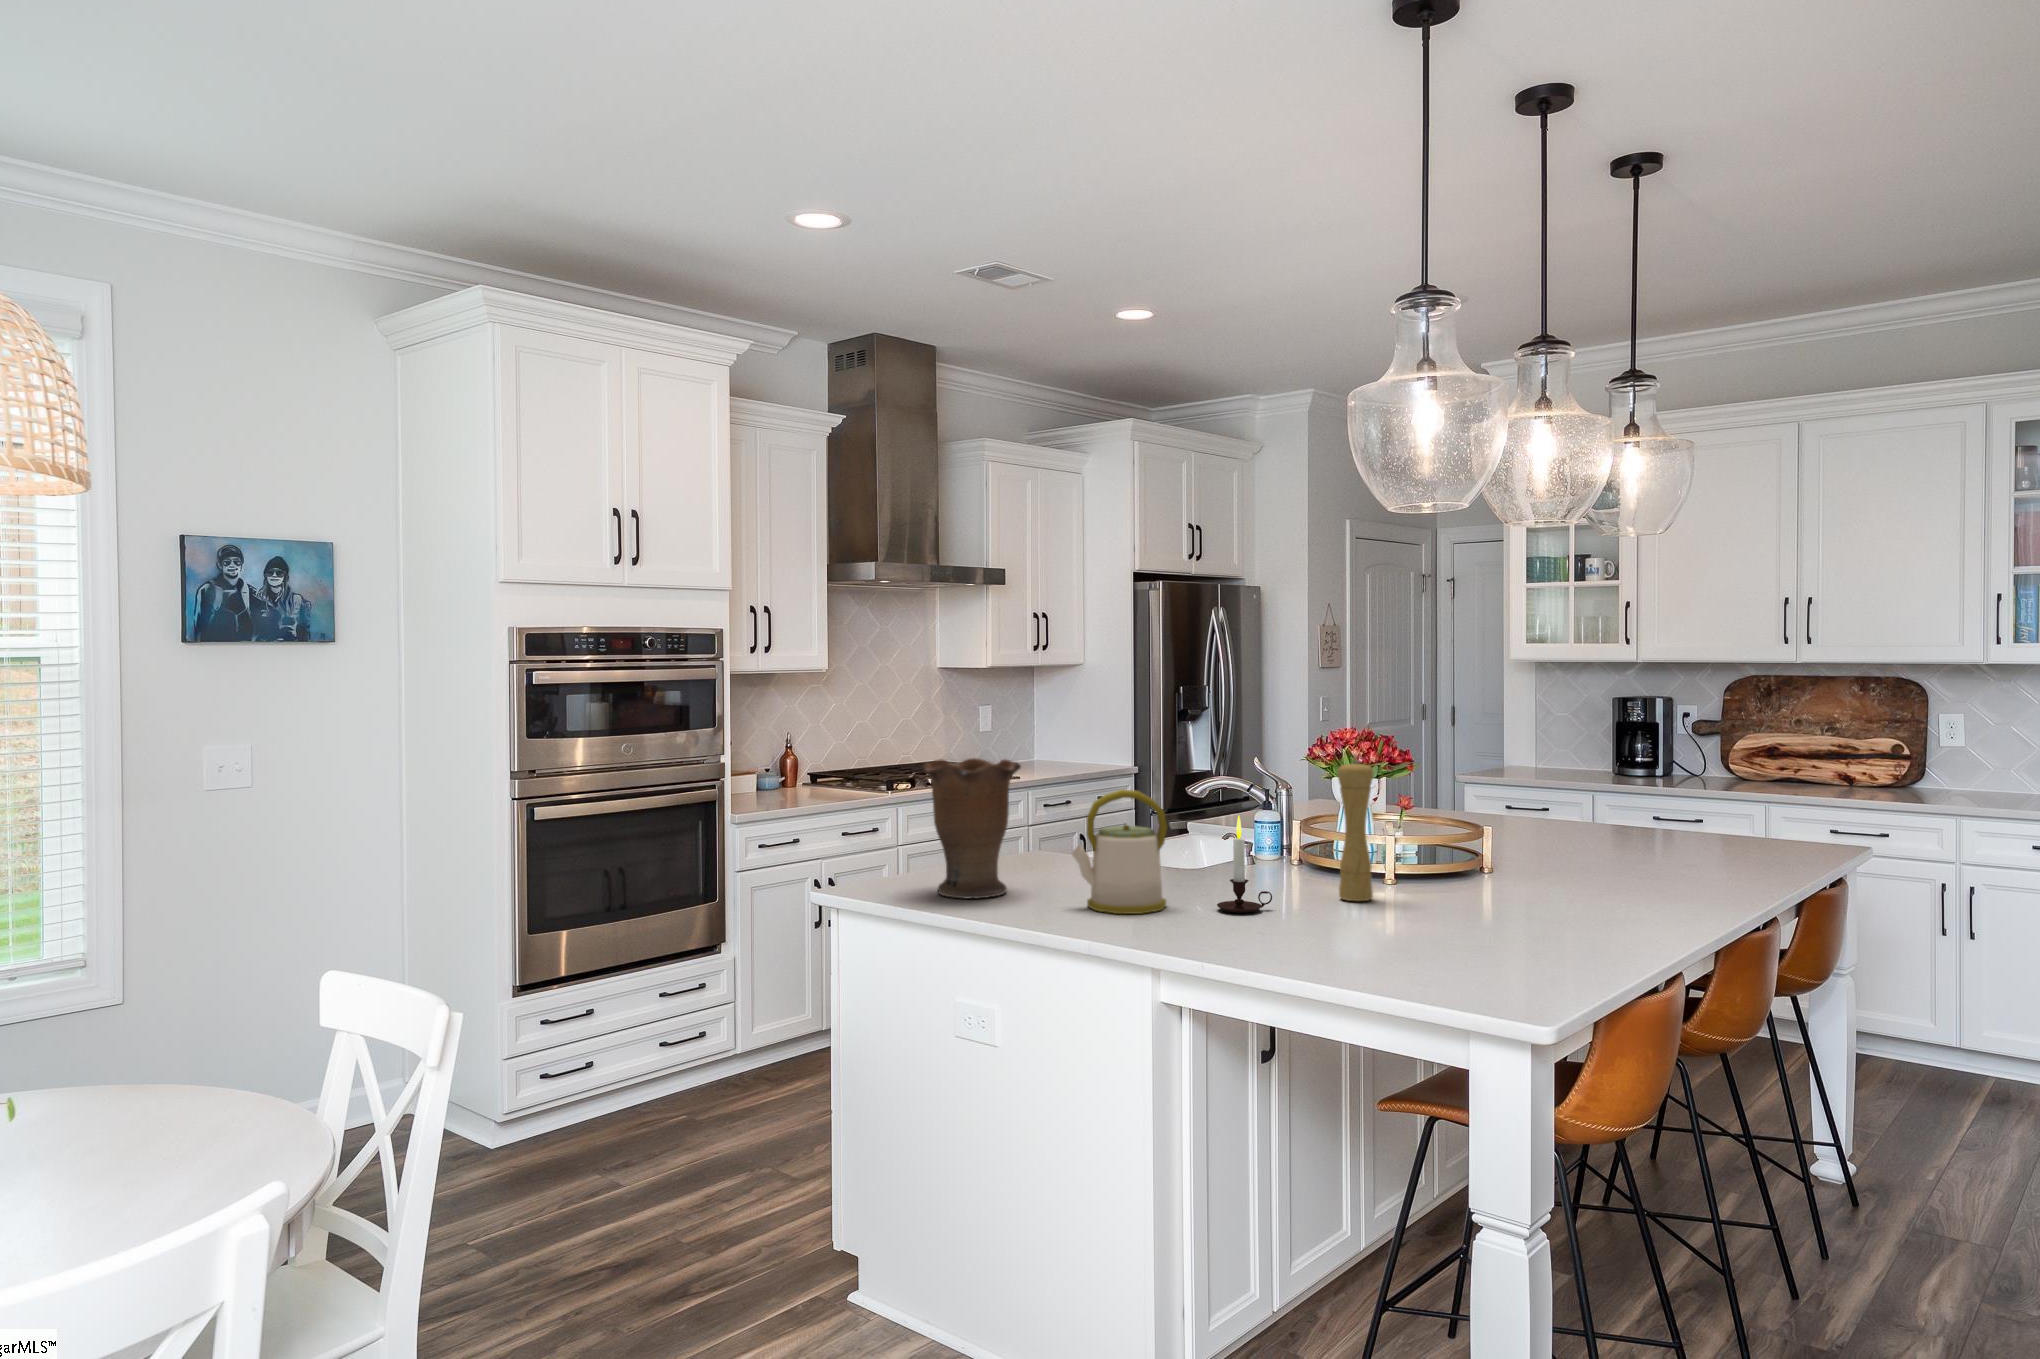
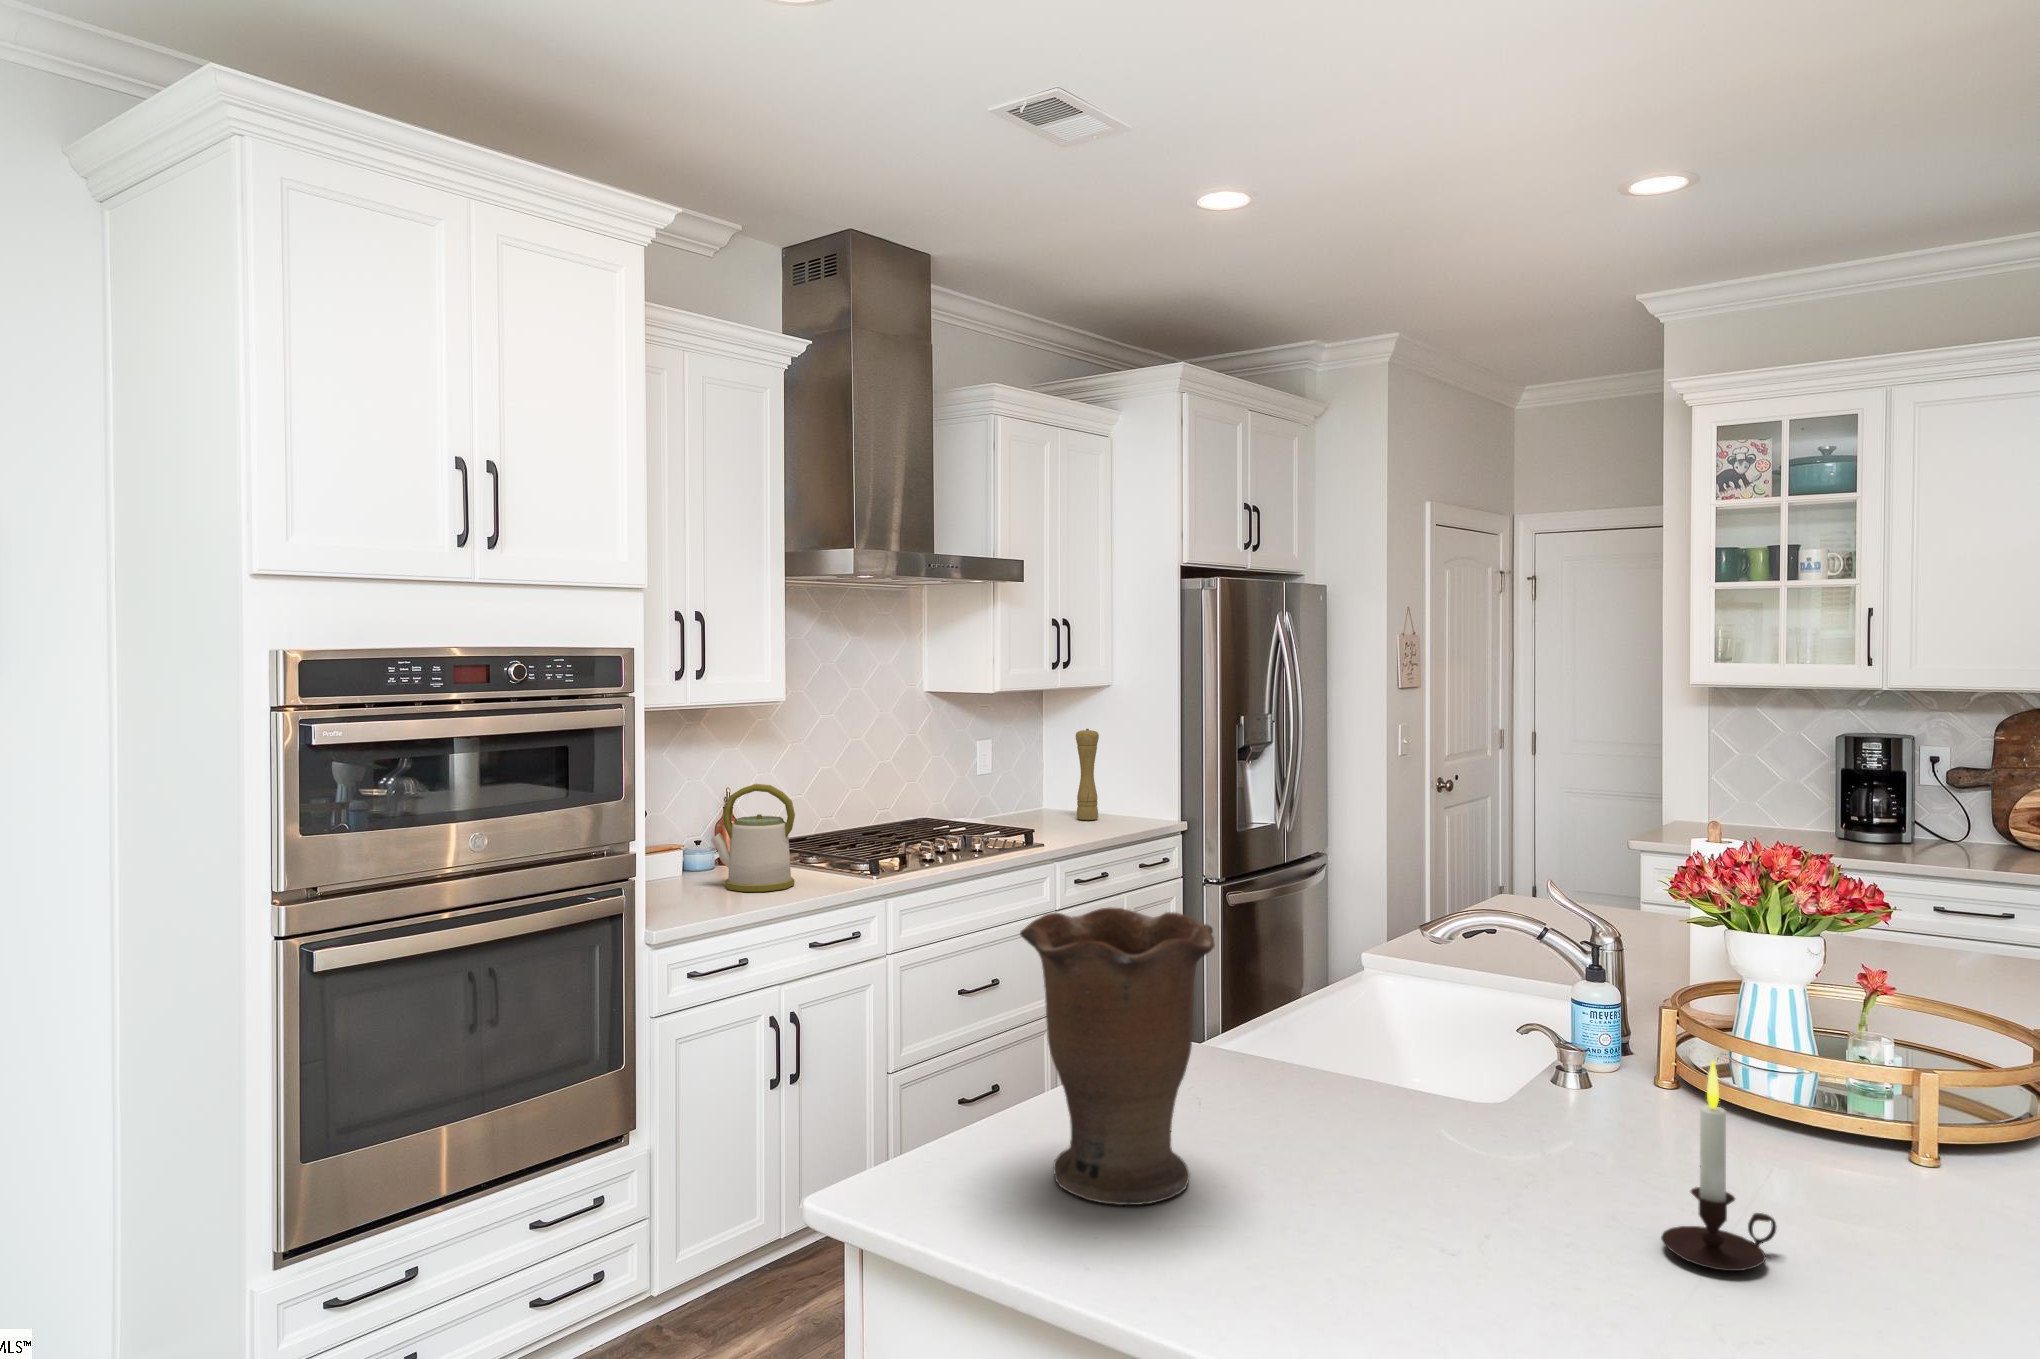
pepper mill: present [1337,762,1373,901] -> present [1076,729,1099,820]
kettle: present [1072,789,1167,914] -> present [711,784,795,892]

